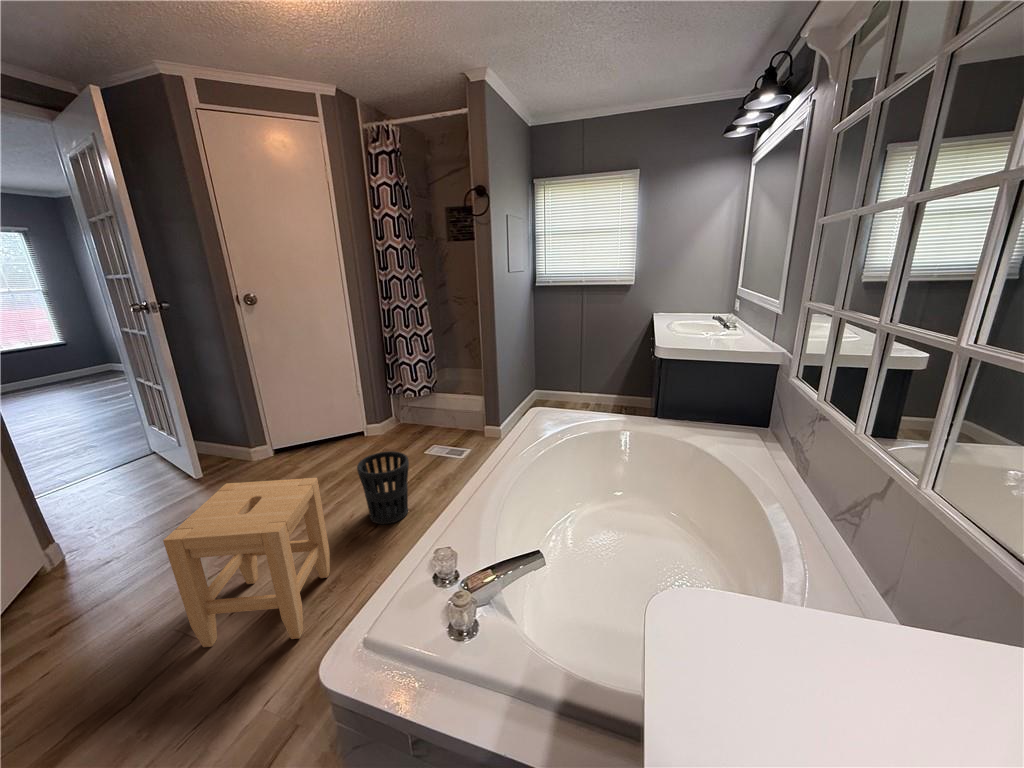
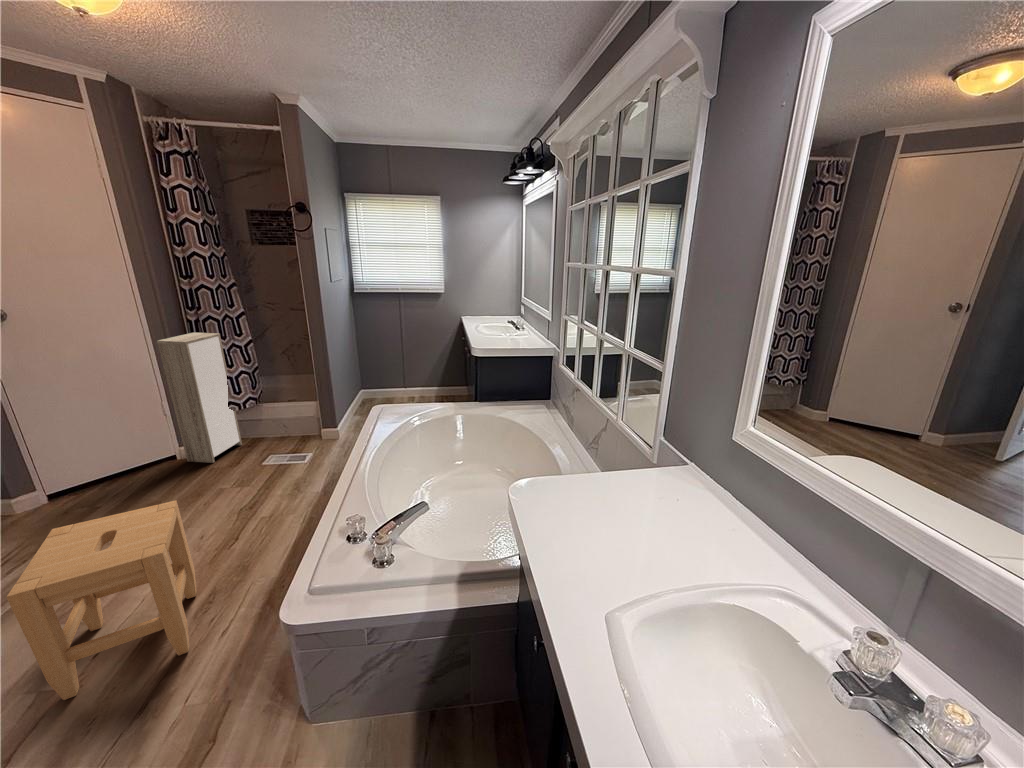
storage cabinet: none [355,321,415,445] -> present [157,332,242,463]
wastebasket: present [357,451,409,524] -> none [203,465,265,537]

